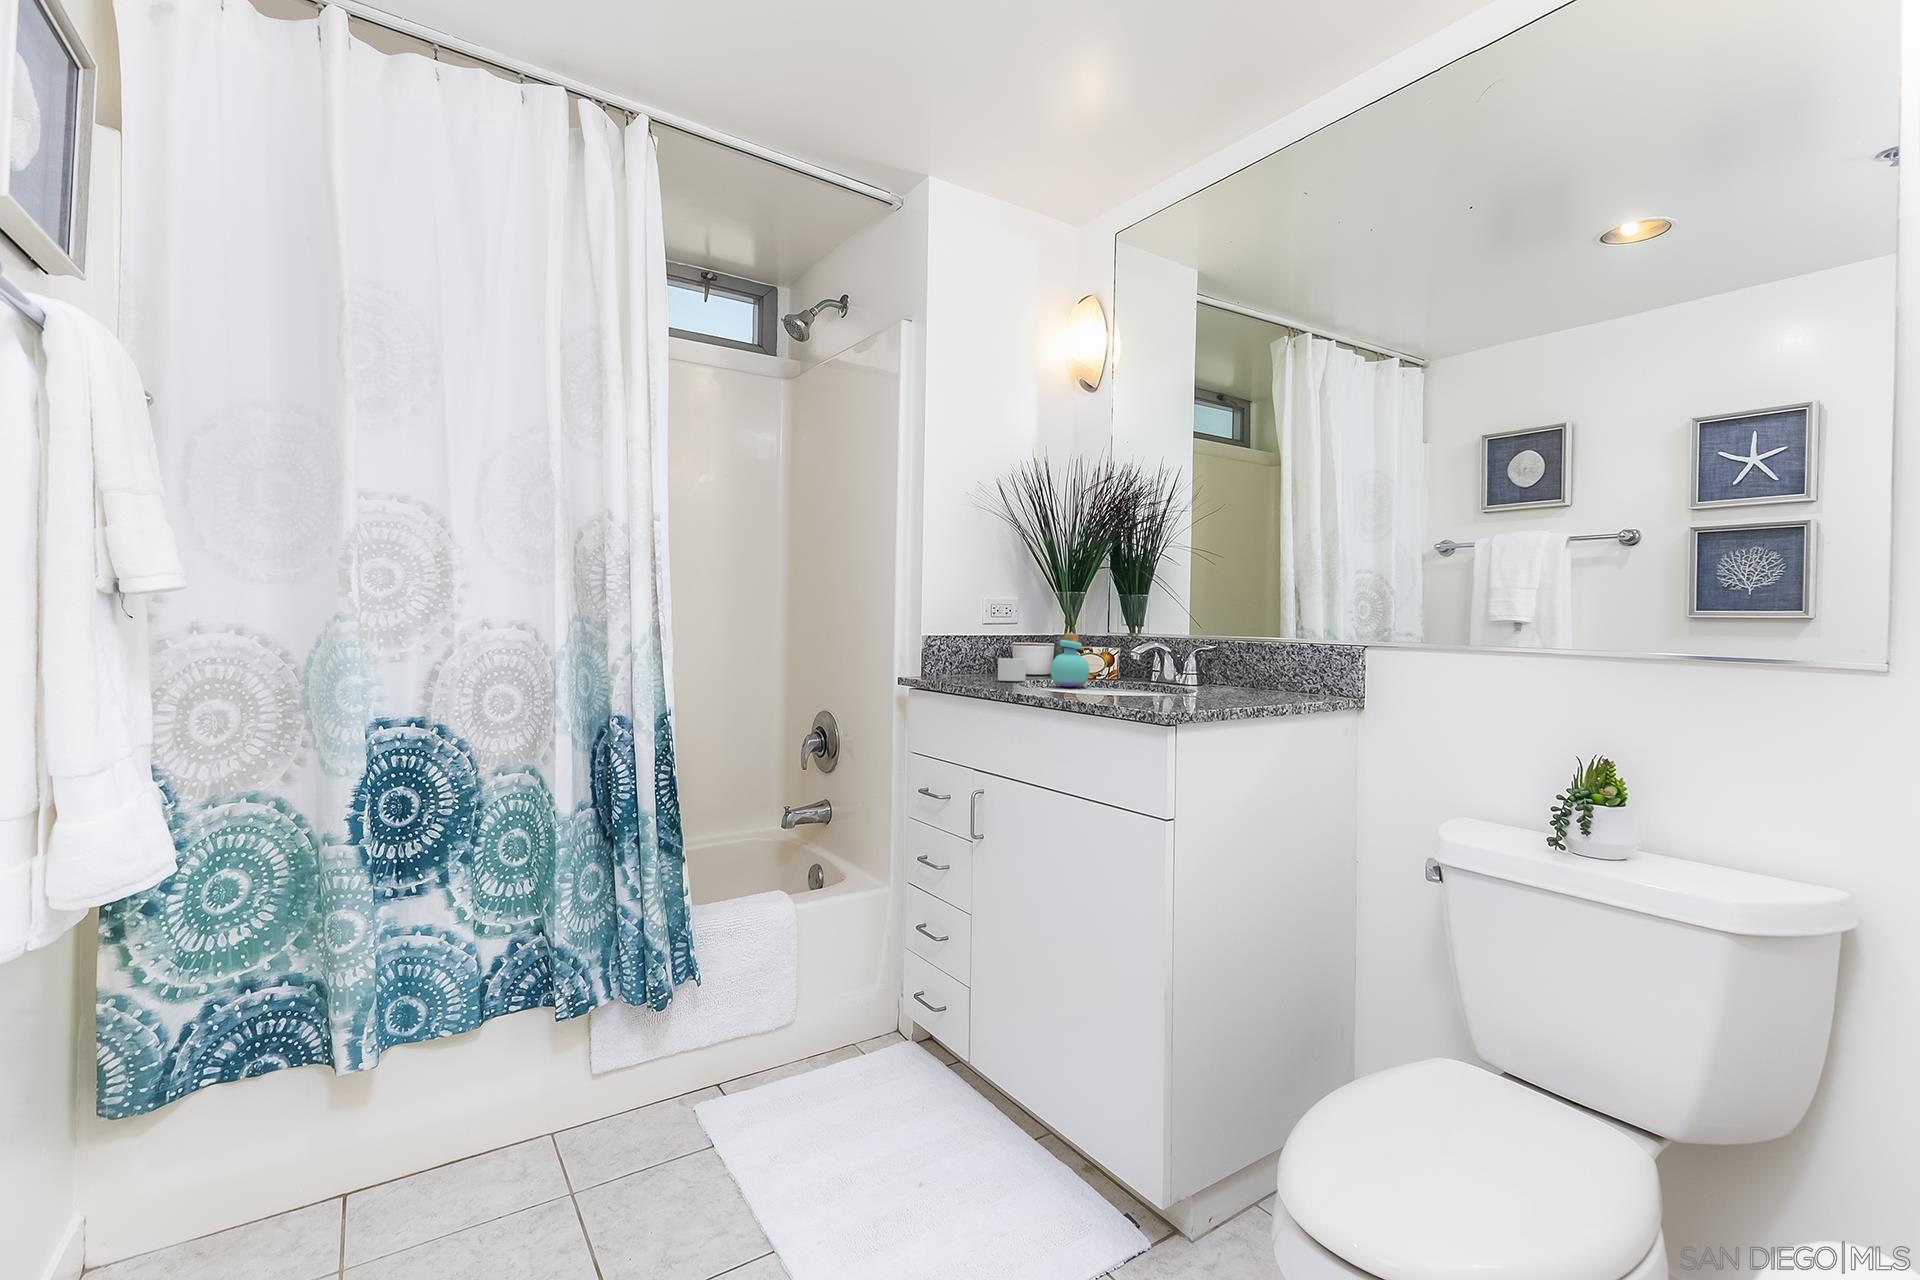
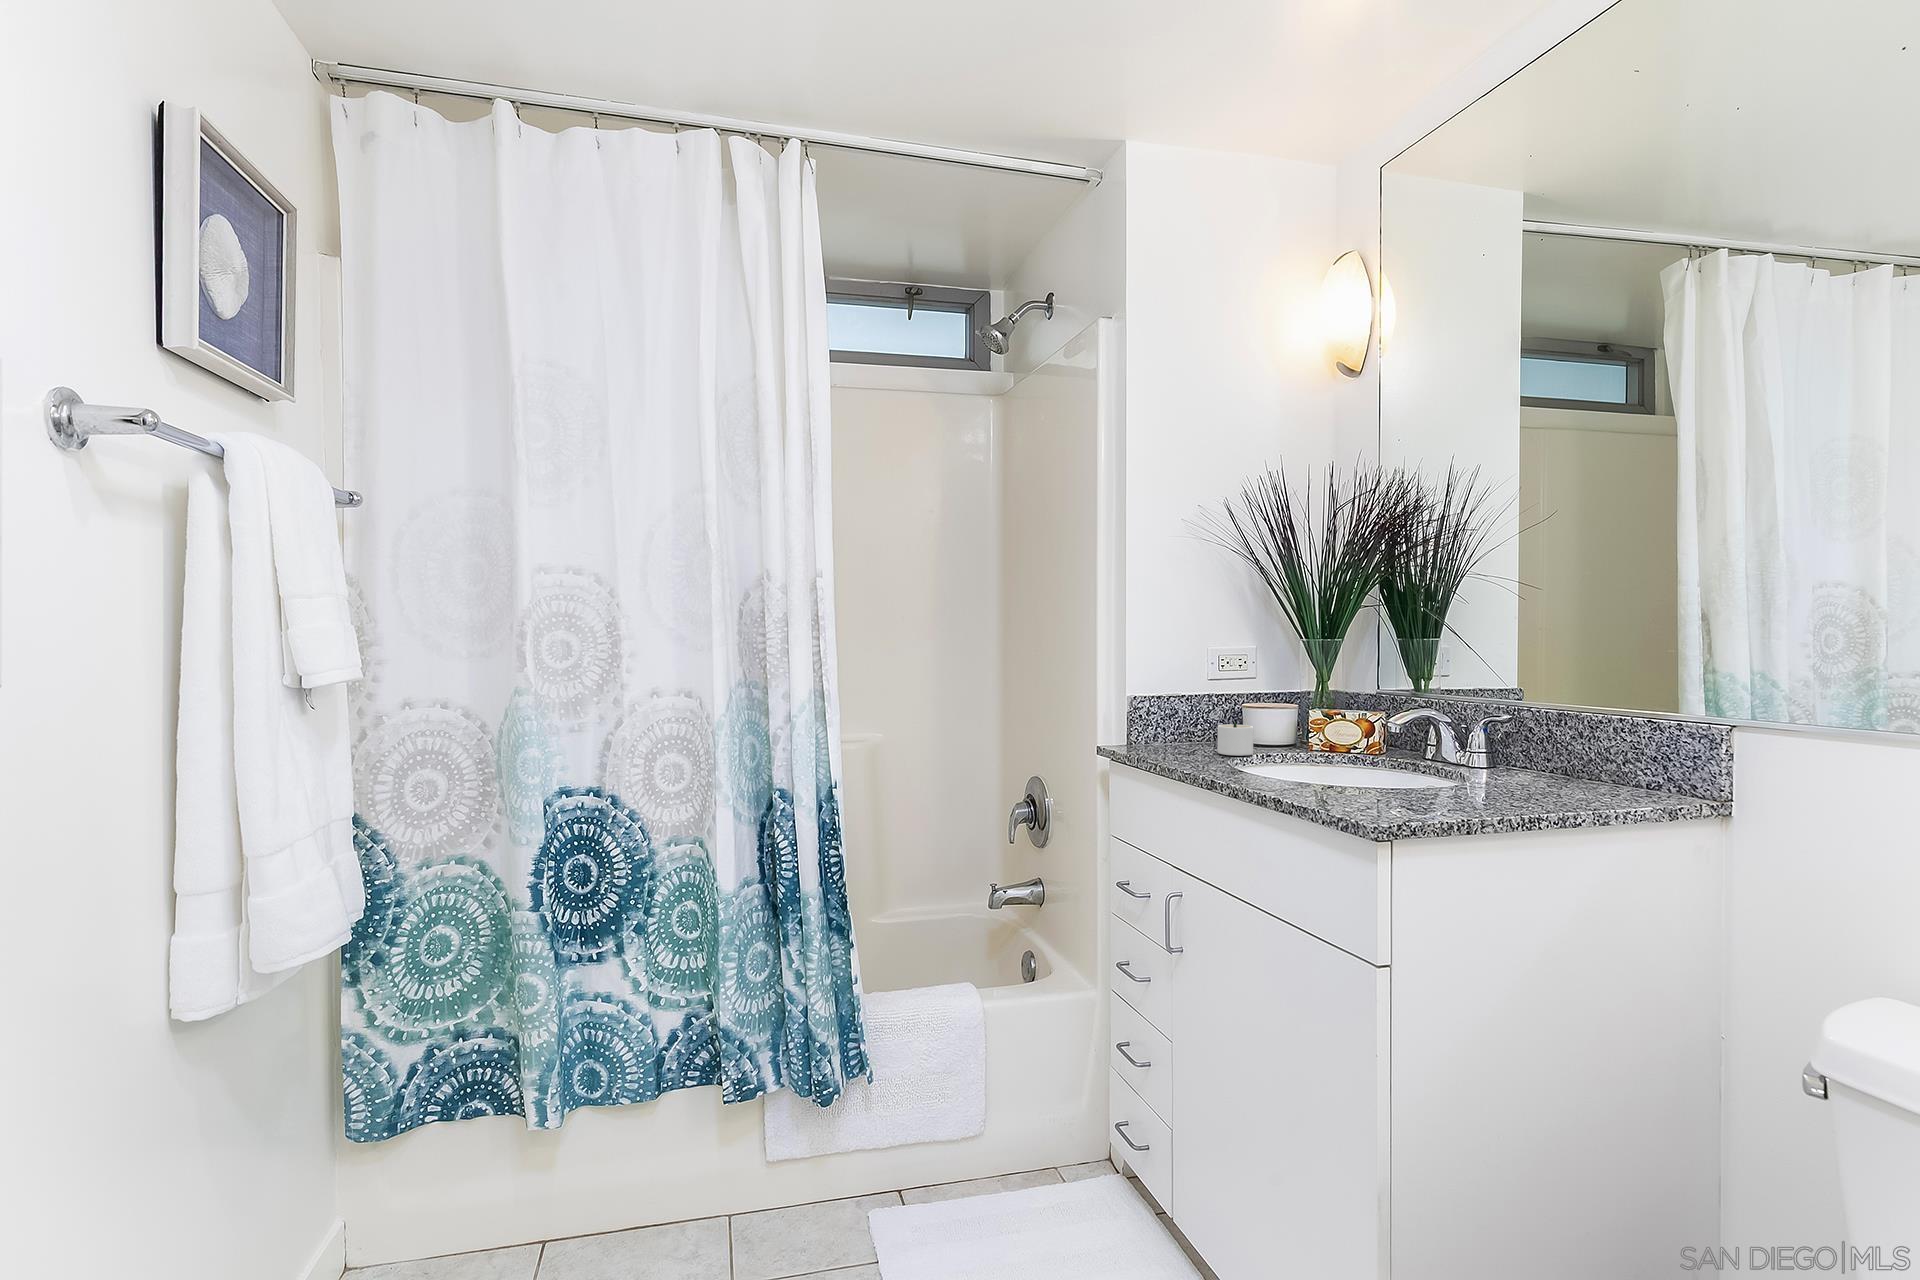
perfume bottle: present [1051,633,1089,687] -> none [1275,701,1328,770]

